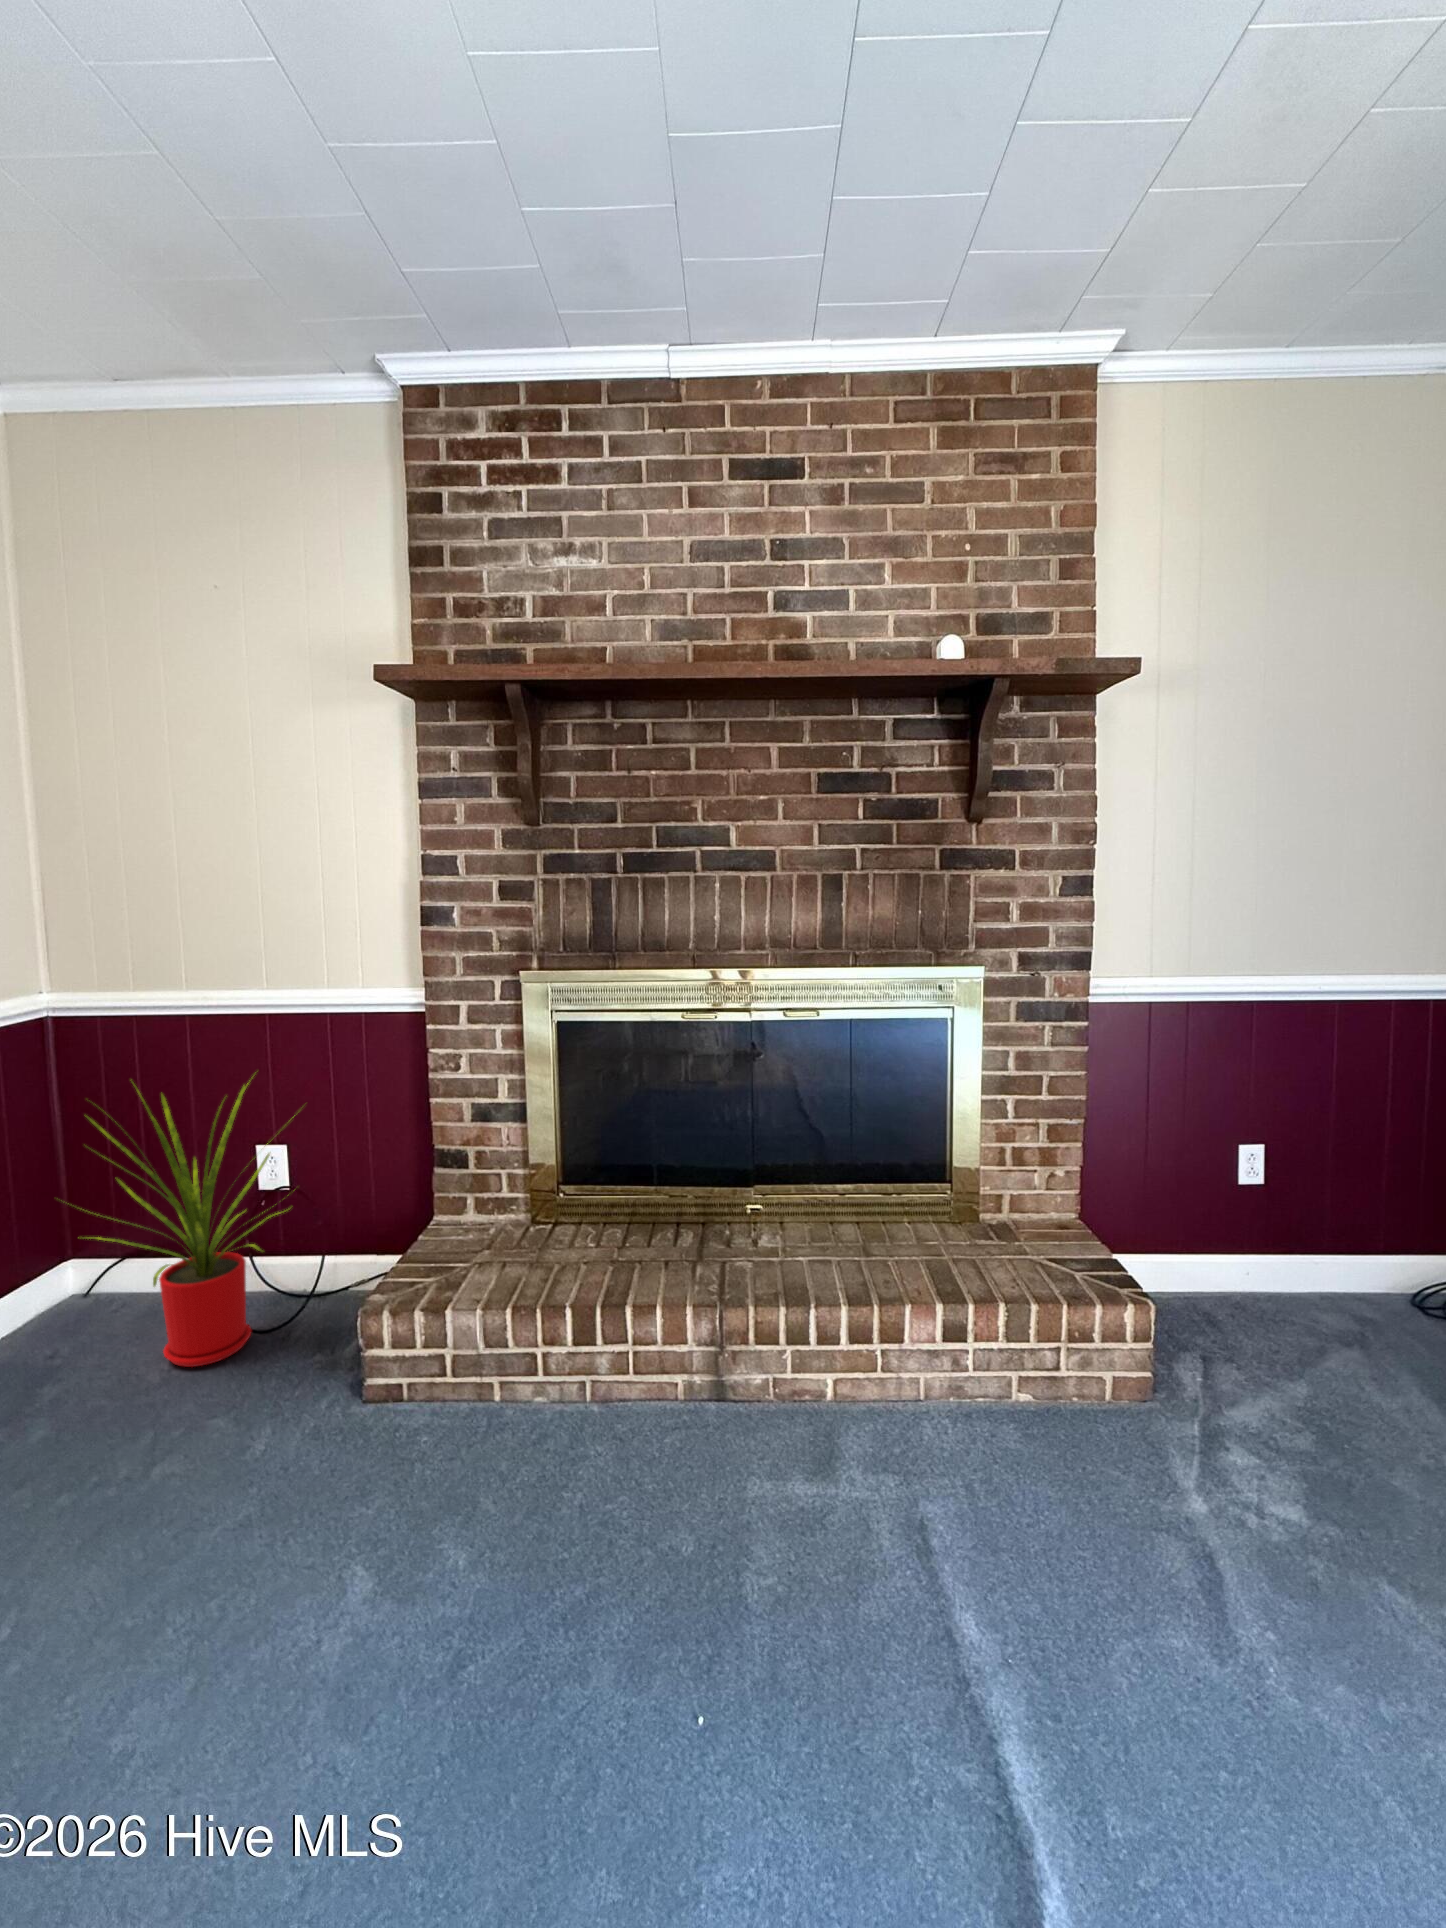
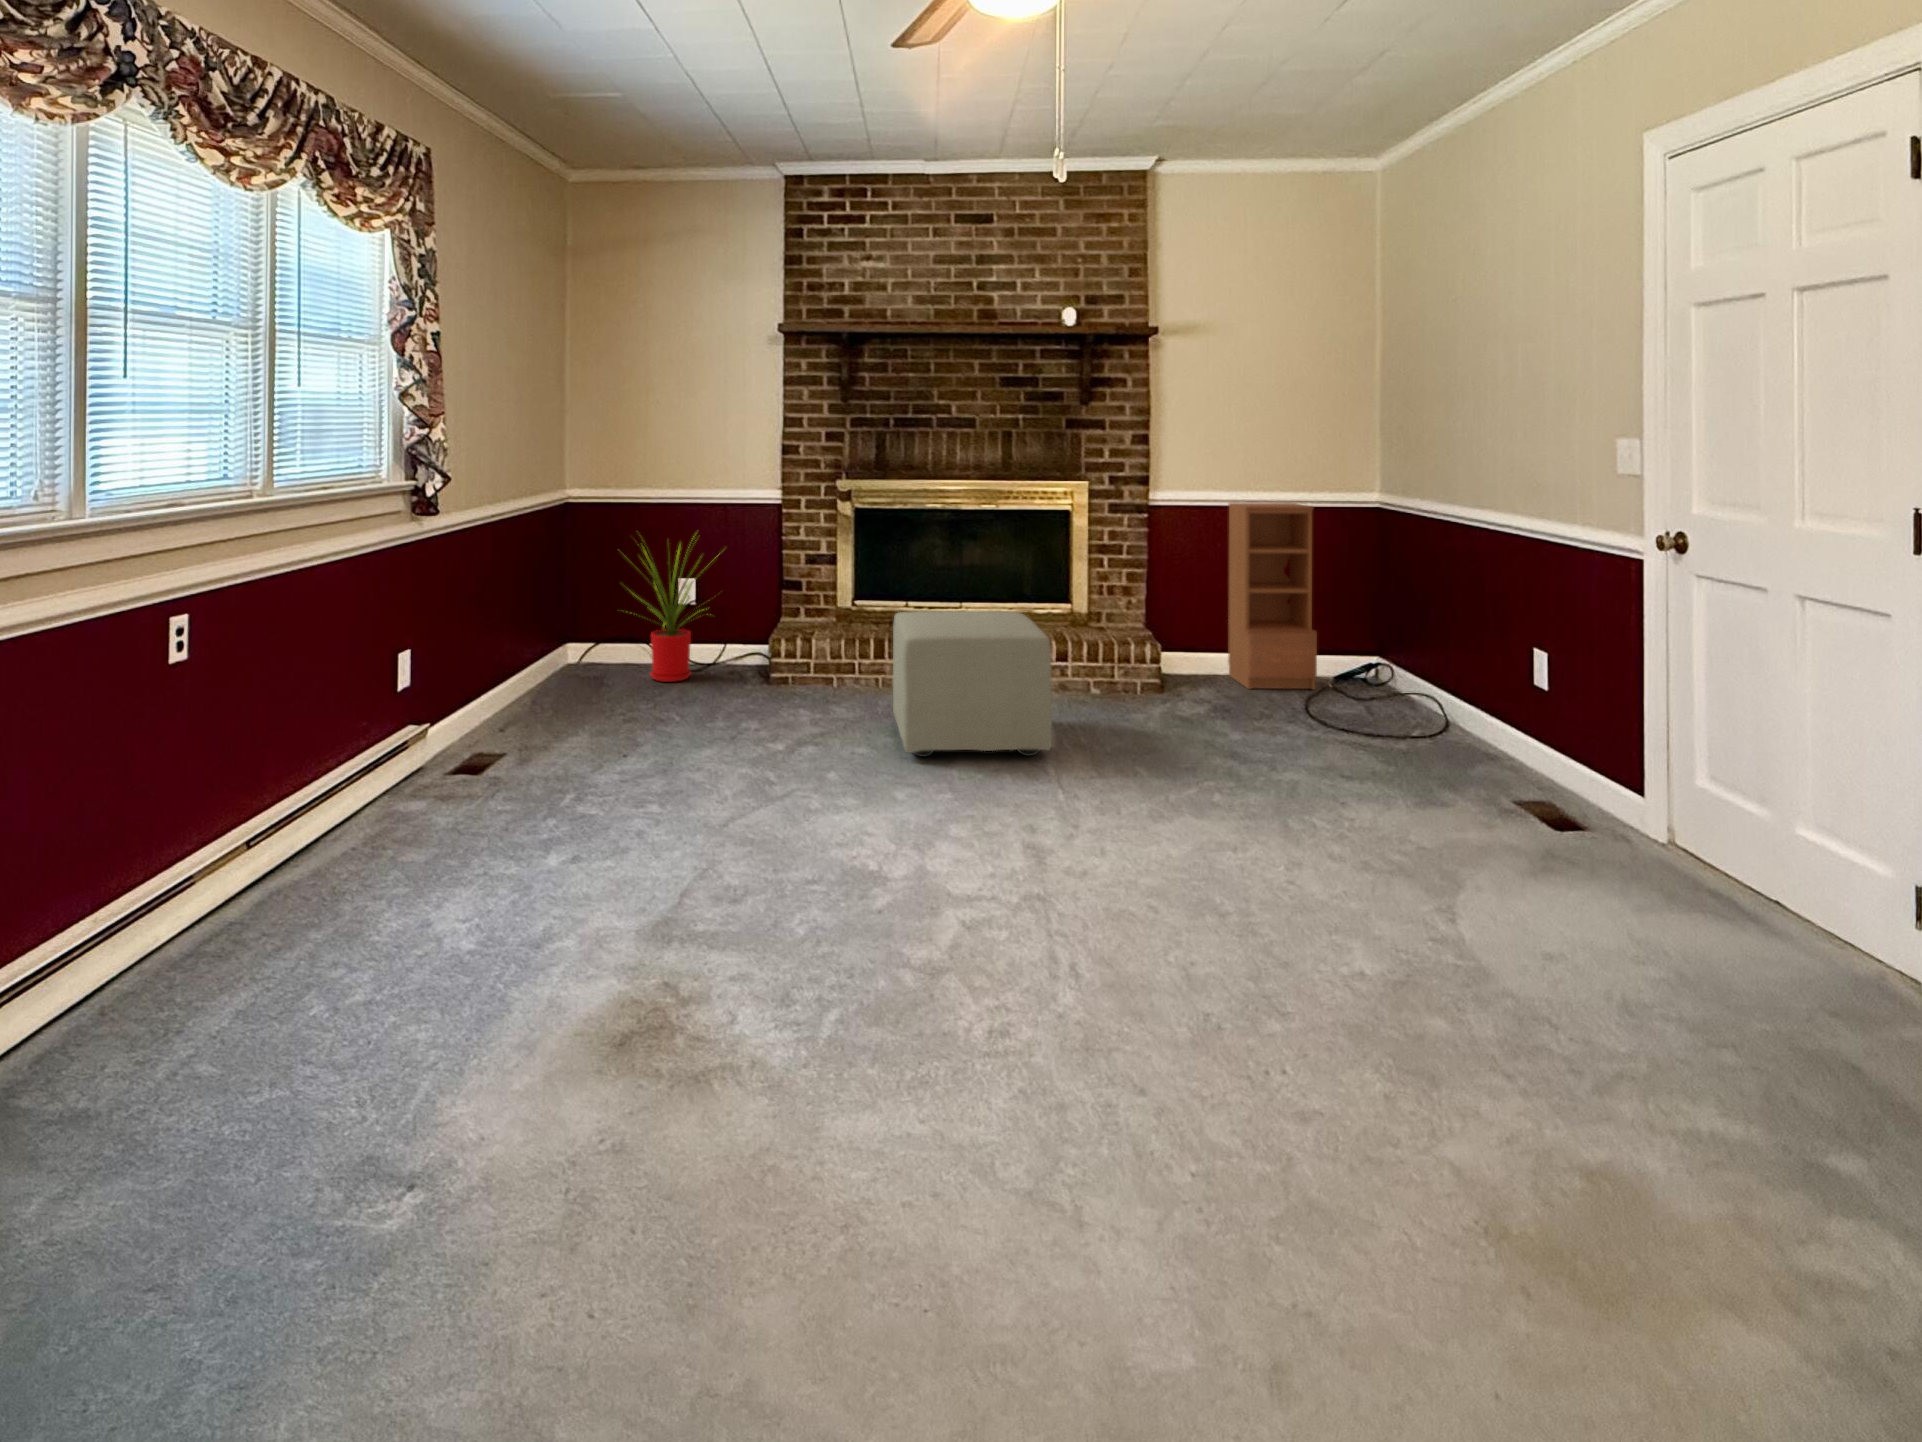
bookcase: none [1221,995,1414,1349] -> present [1228,502,1317,689]
ottoman: none [533,1295,954,1819] -> present [893,611,1052,757]

